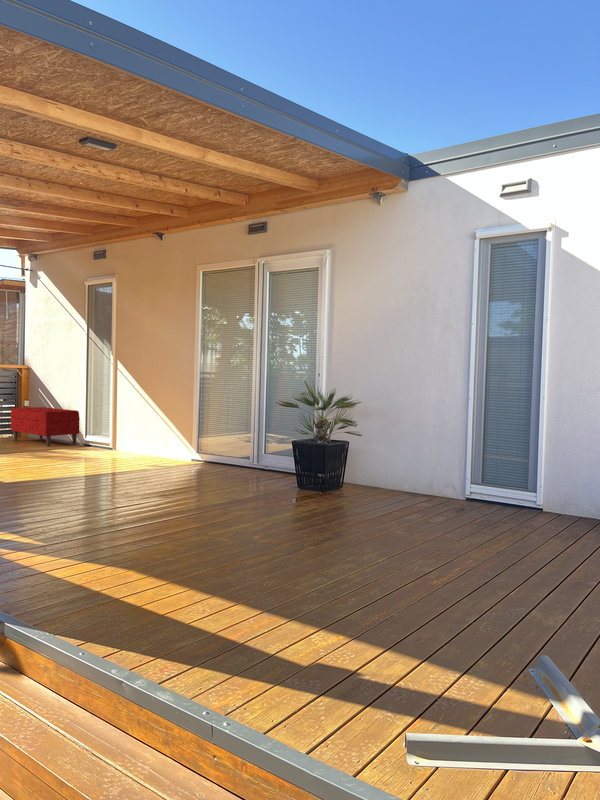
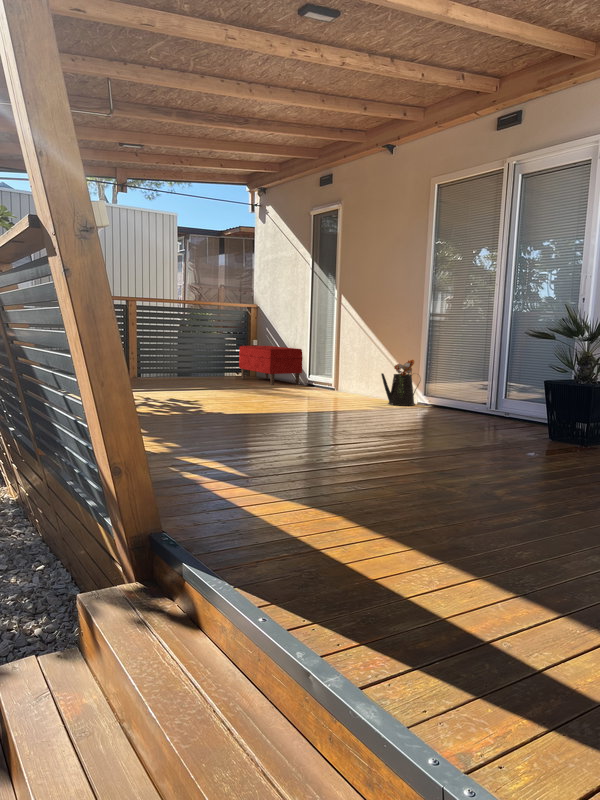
watering can: none [158,421,193,463] -> present [381,360,420,406]

